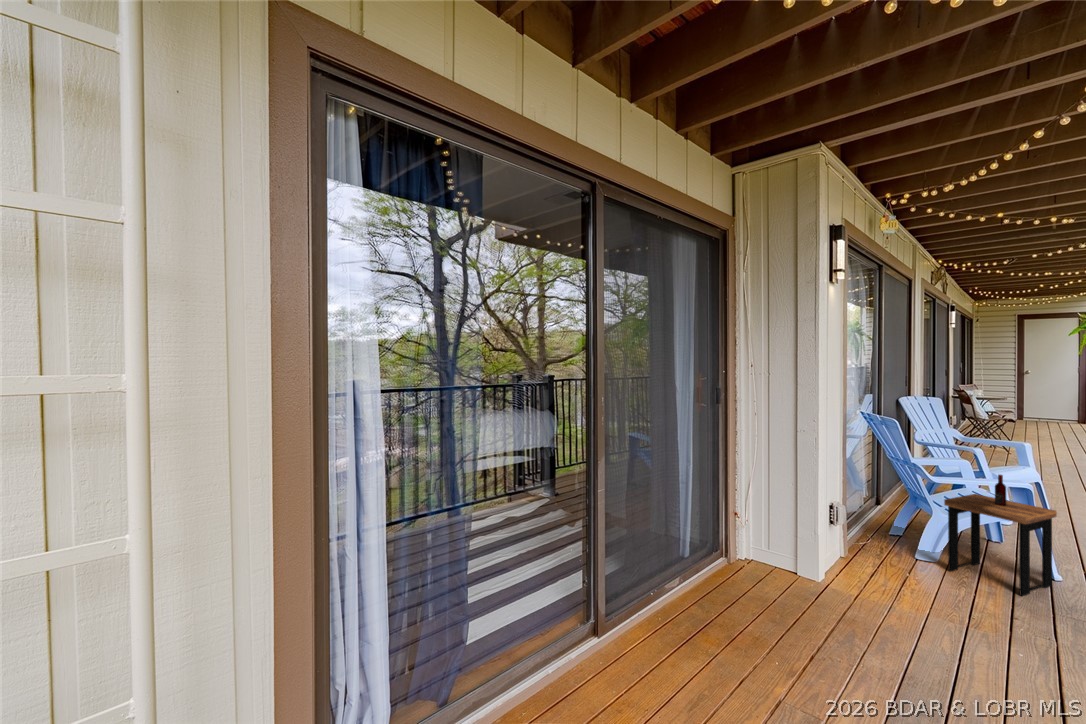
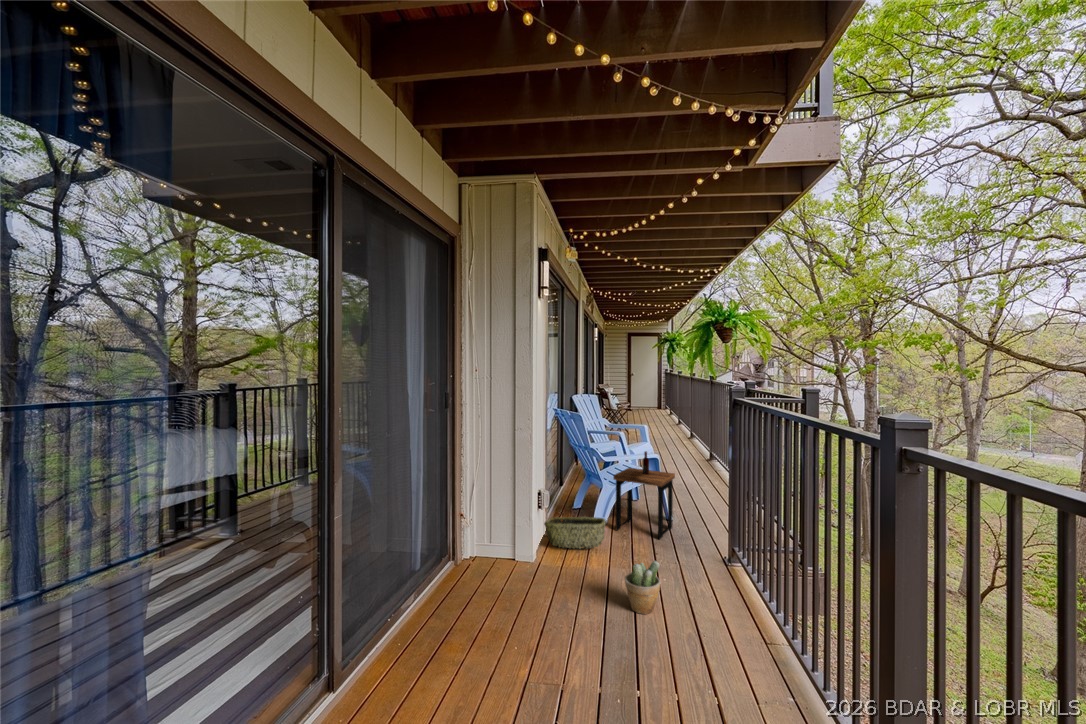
woven basket: none [836,537,928,584] -> present [544,517,606,549]
potted plant: none [938,609,996,678] -> present [625,561,660,614]

